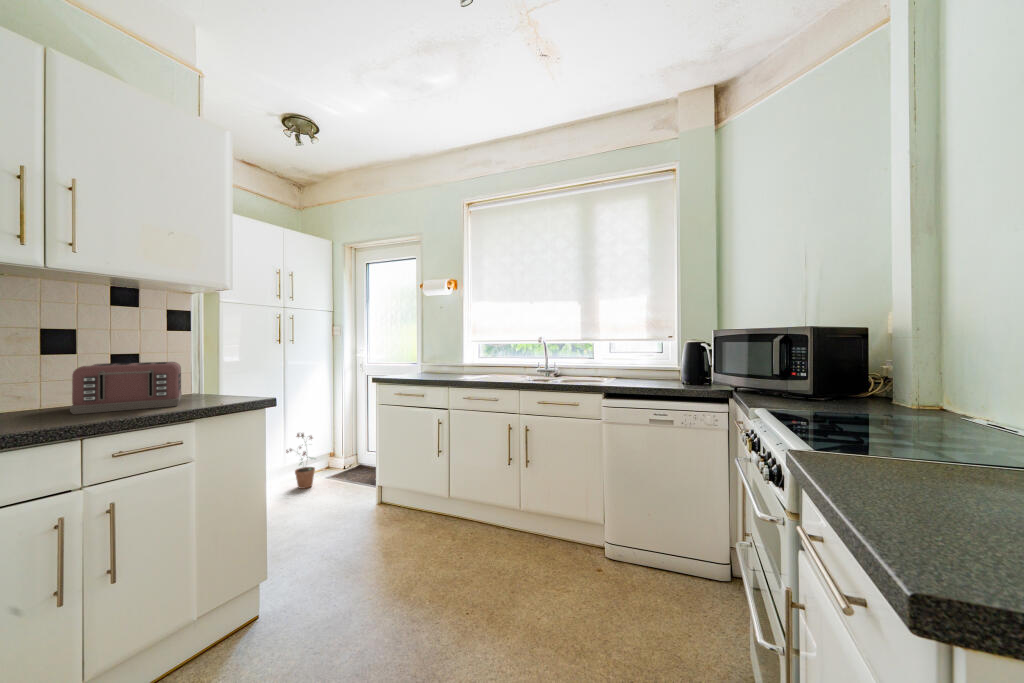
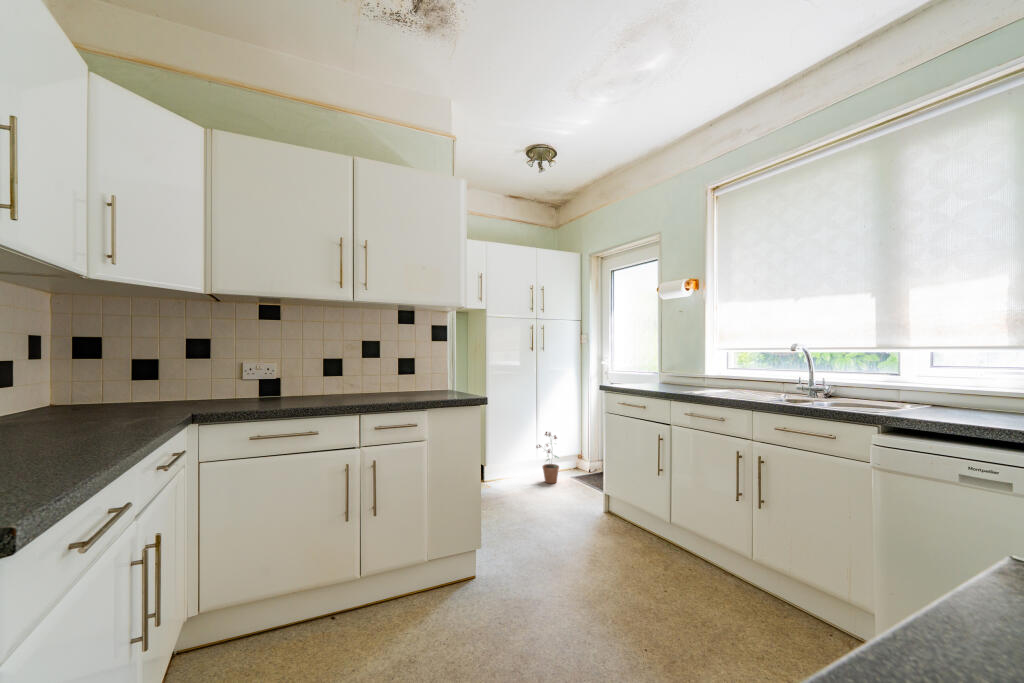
toaster: present [70,362,182,414] -> none [371,364,437,397]

